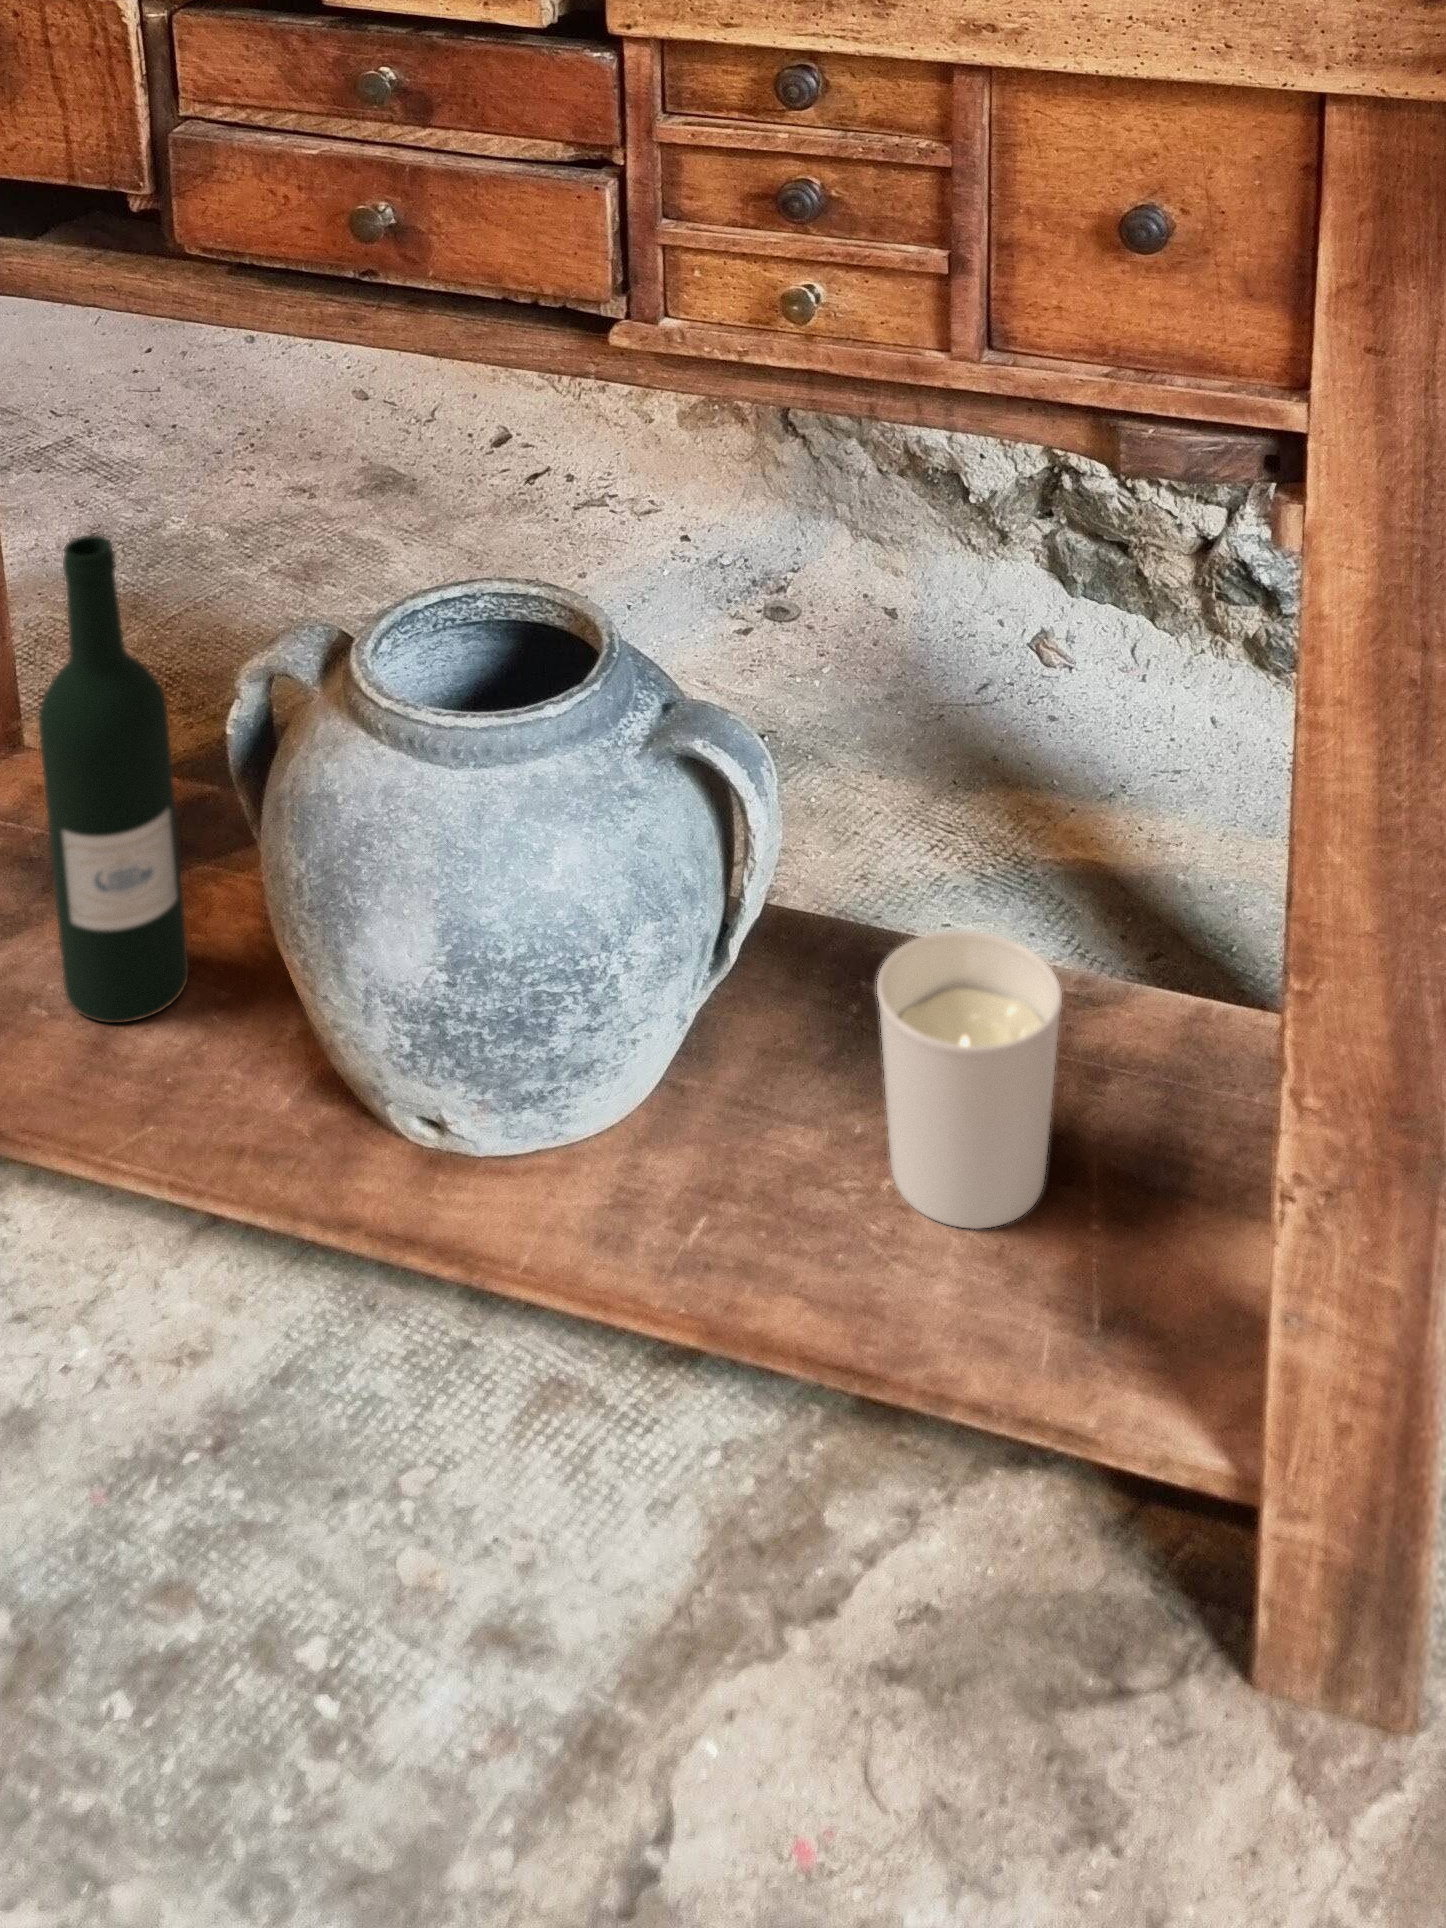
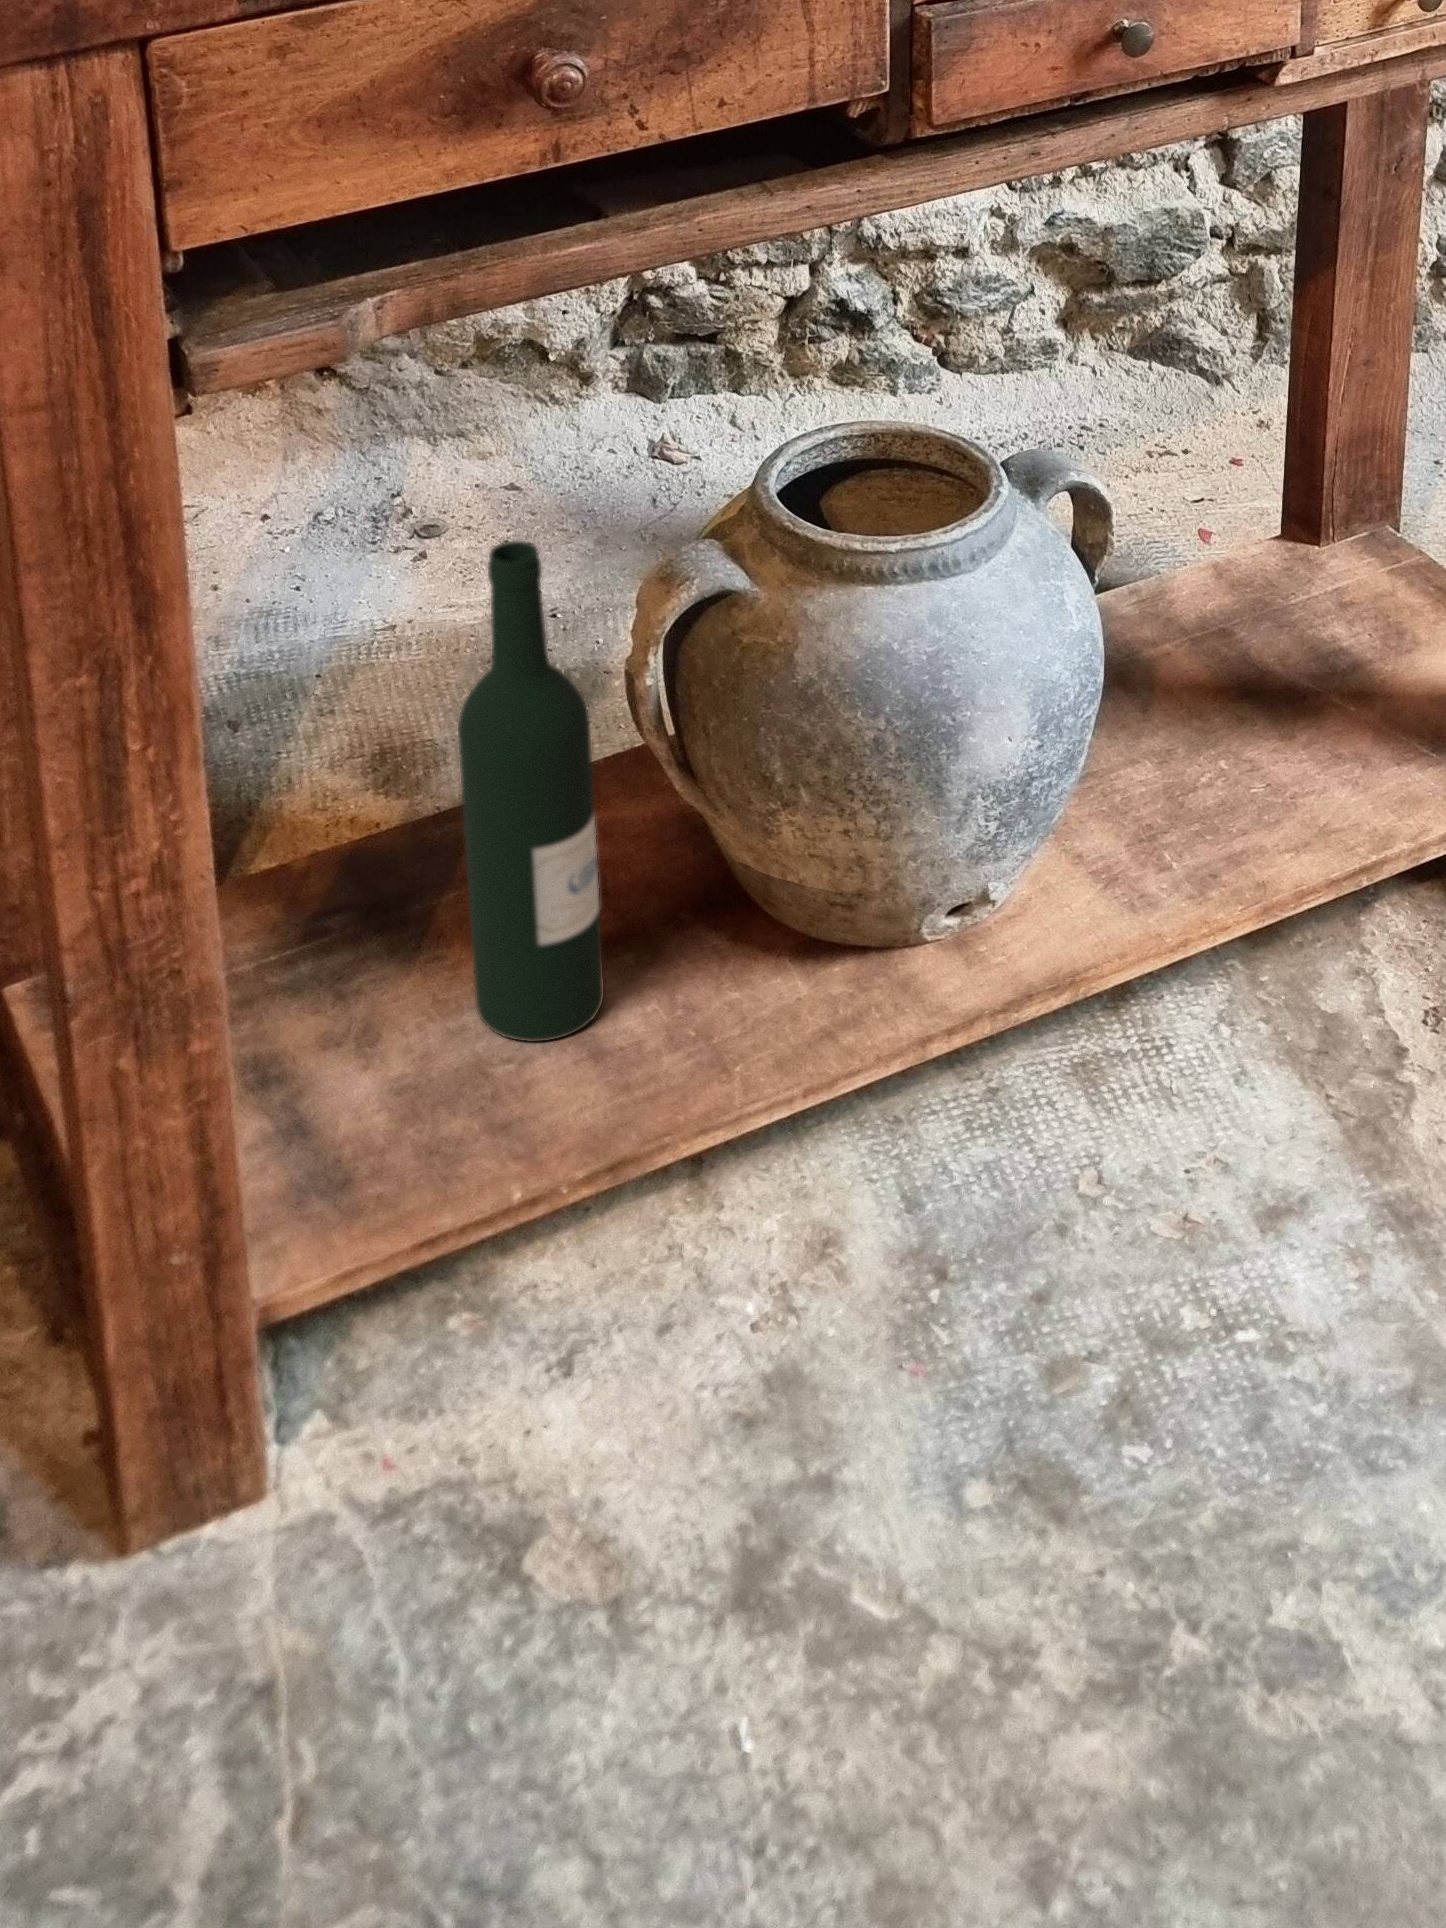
candle holder: present [877,931,1062,1229] -> none [1208,576,1360,807]

